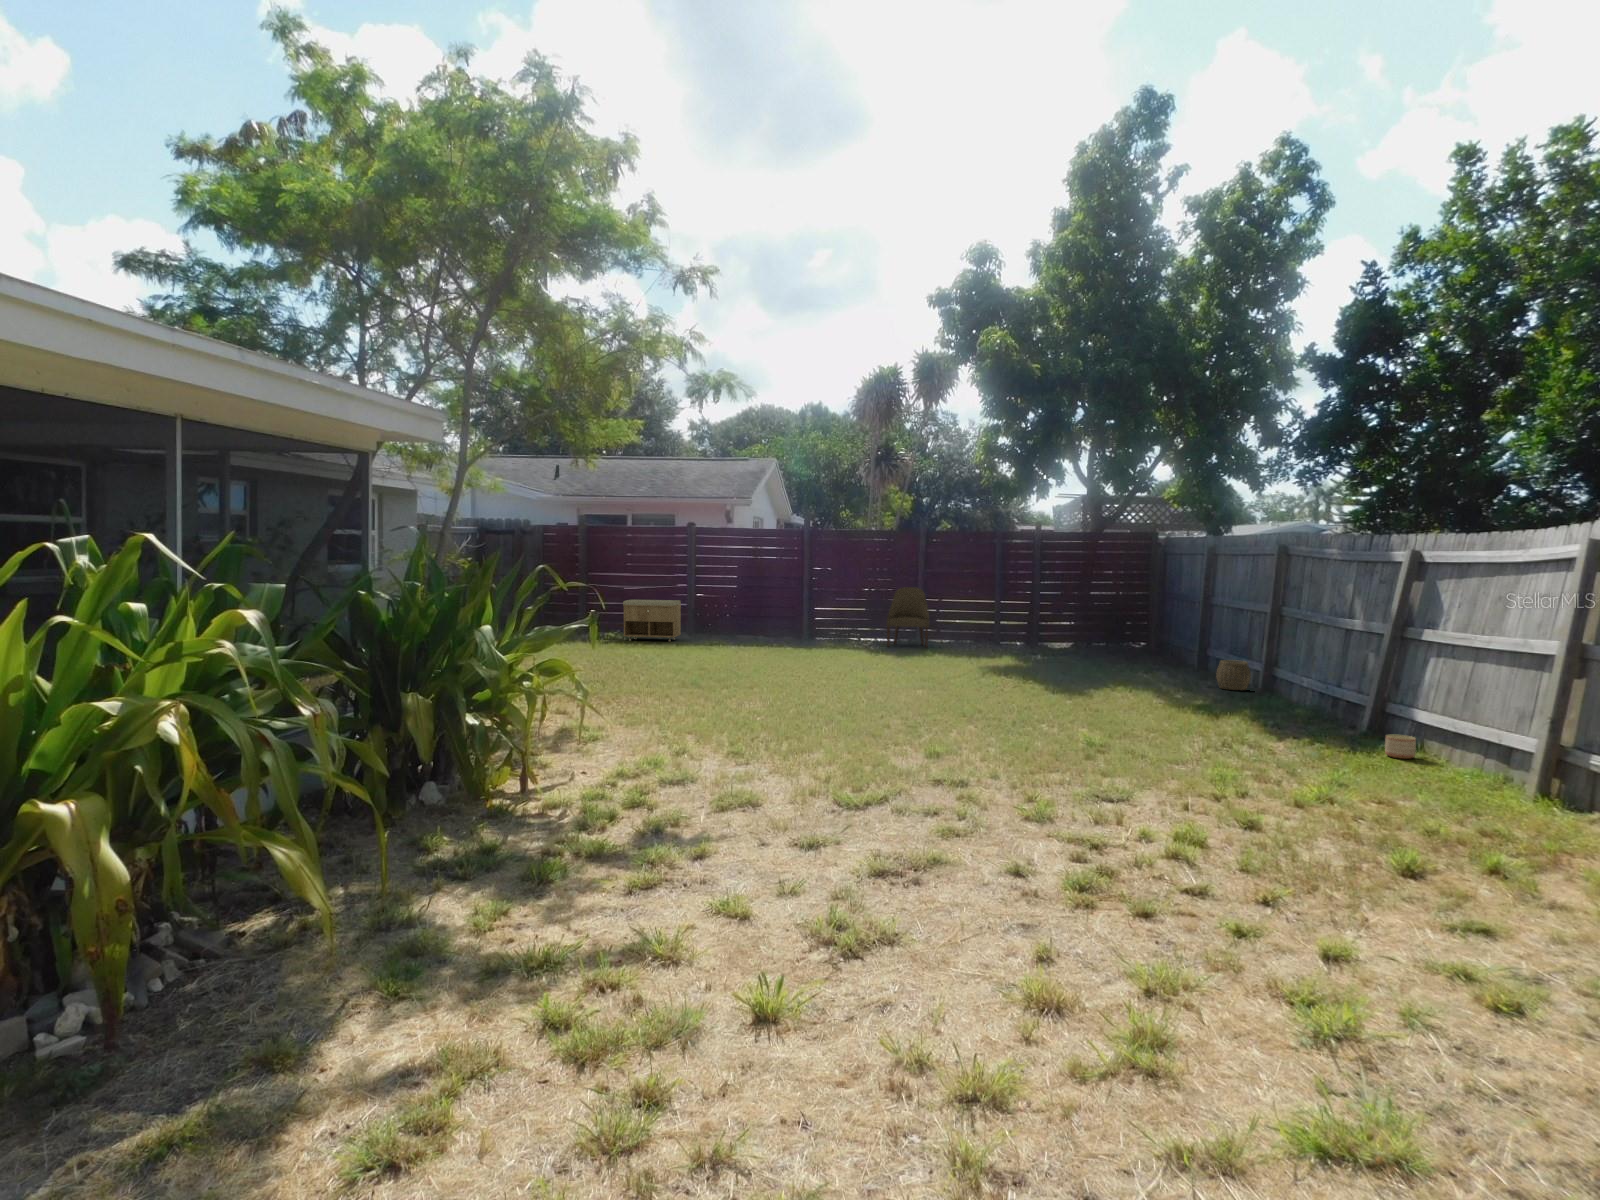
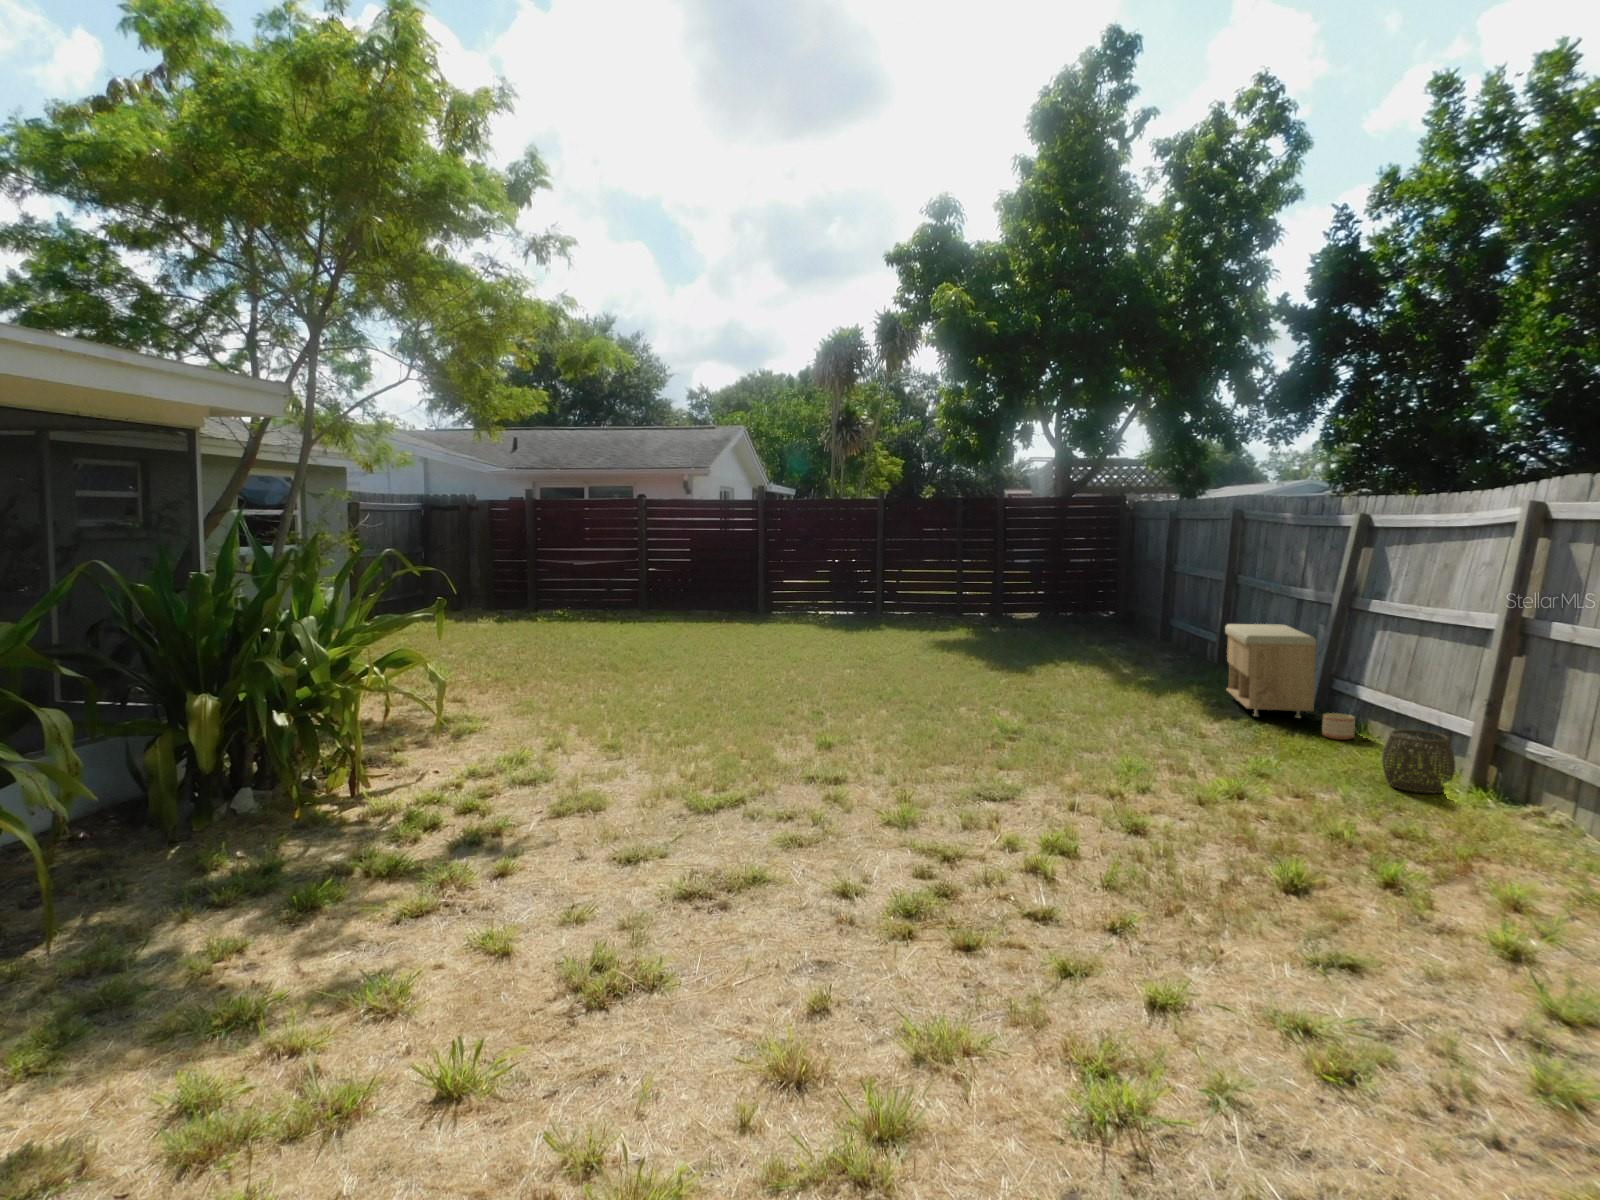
chair: present [887,587,929,648] -> none [847,557,891,620]
storage bench: present [623,600,681,641] -> present [1225,624,1316,718]
woven basket: present [1217,660,1251,690] -> present [1382,729,1455,794]

